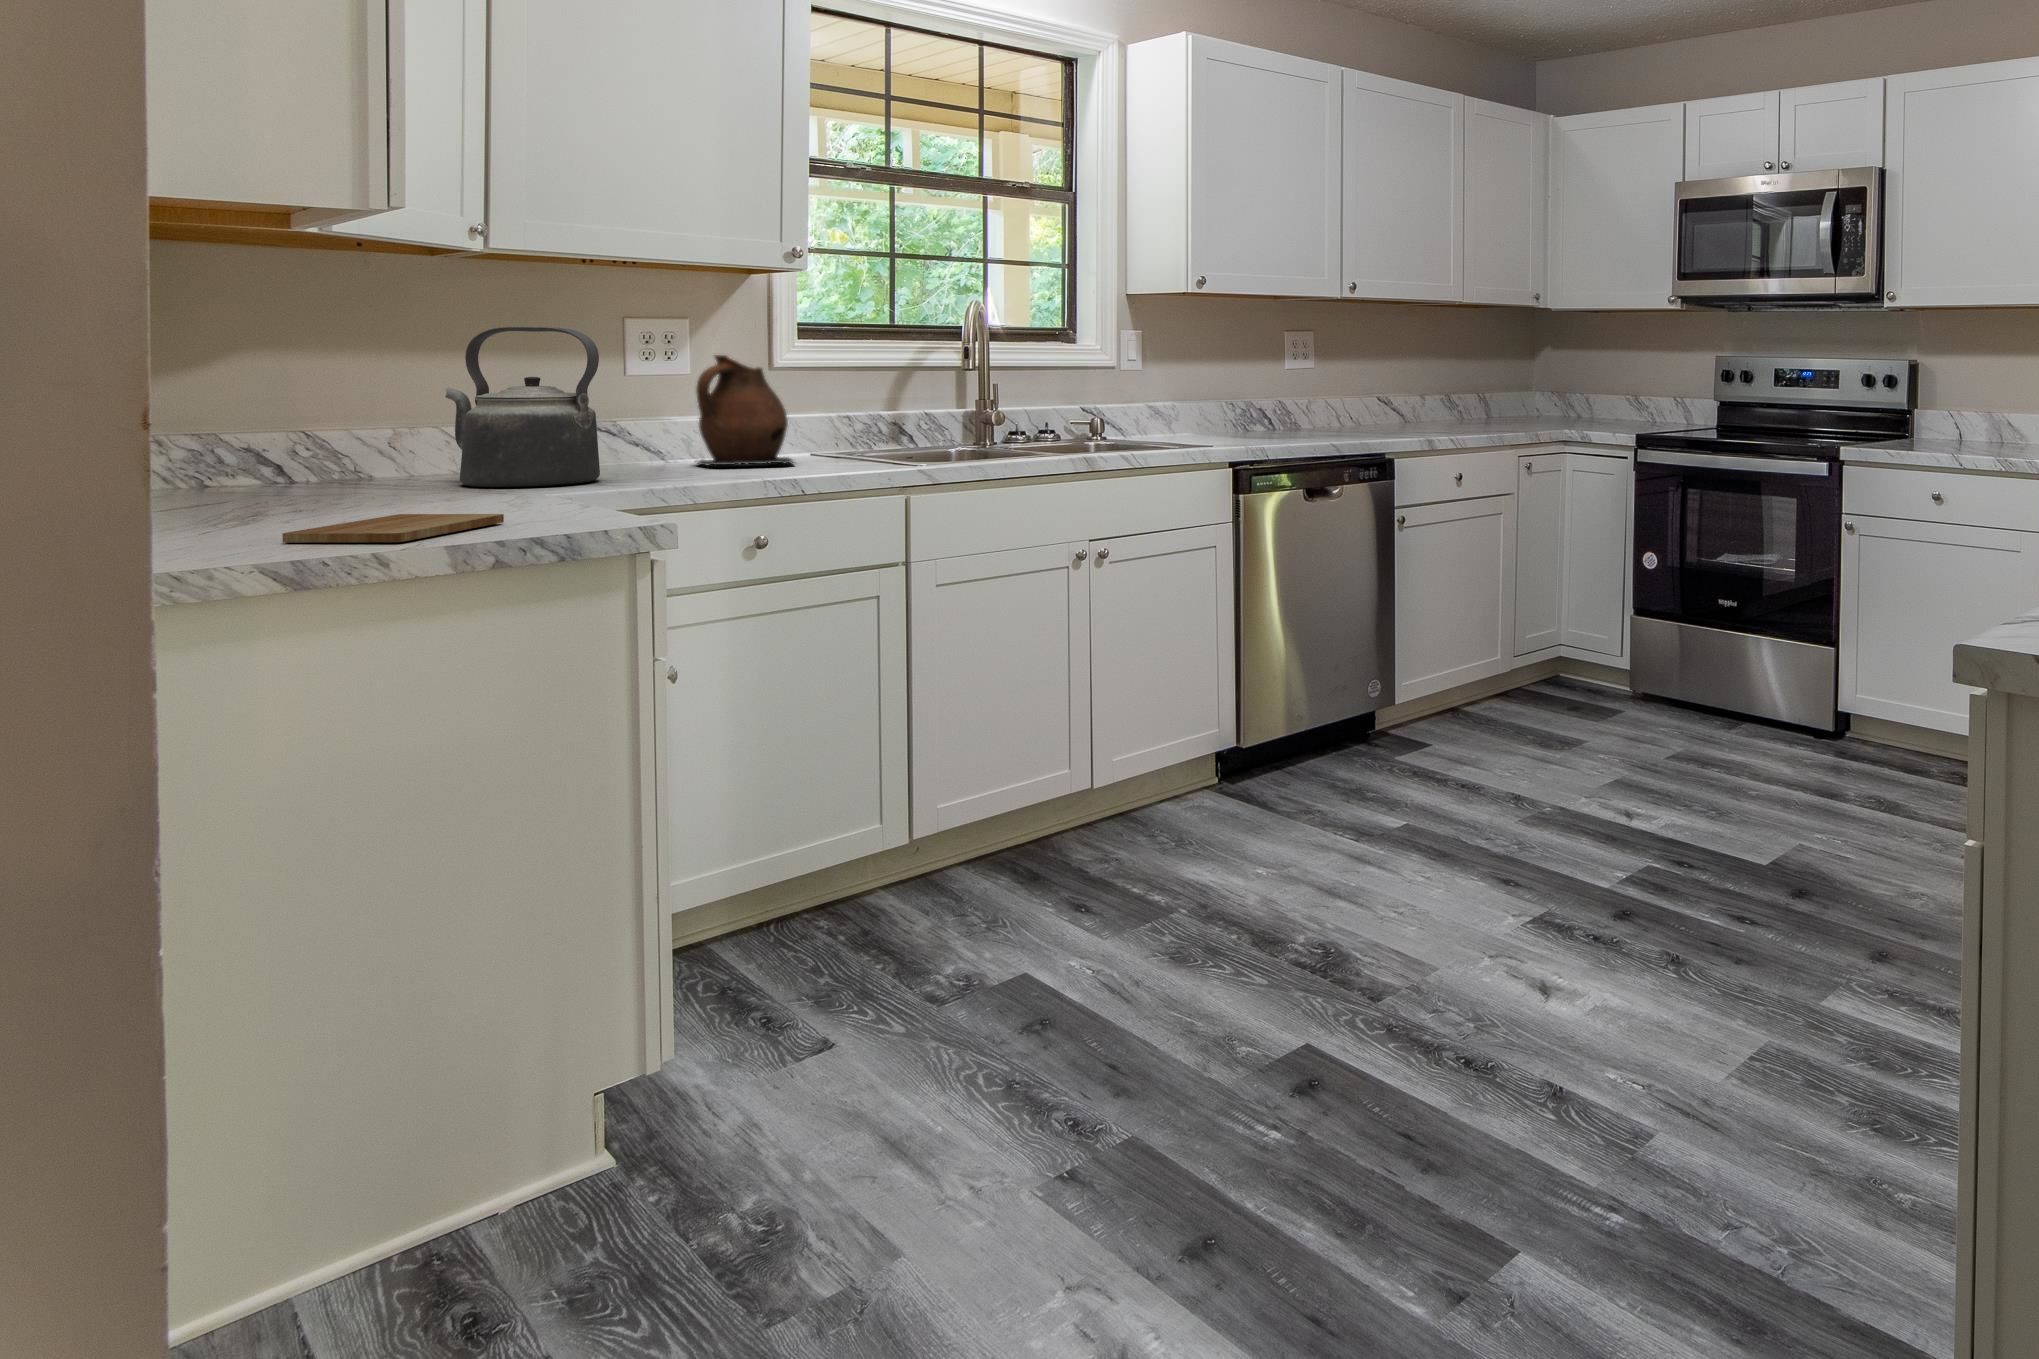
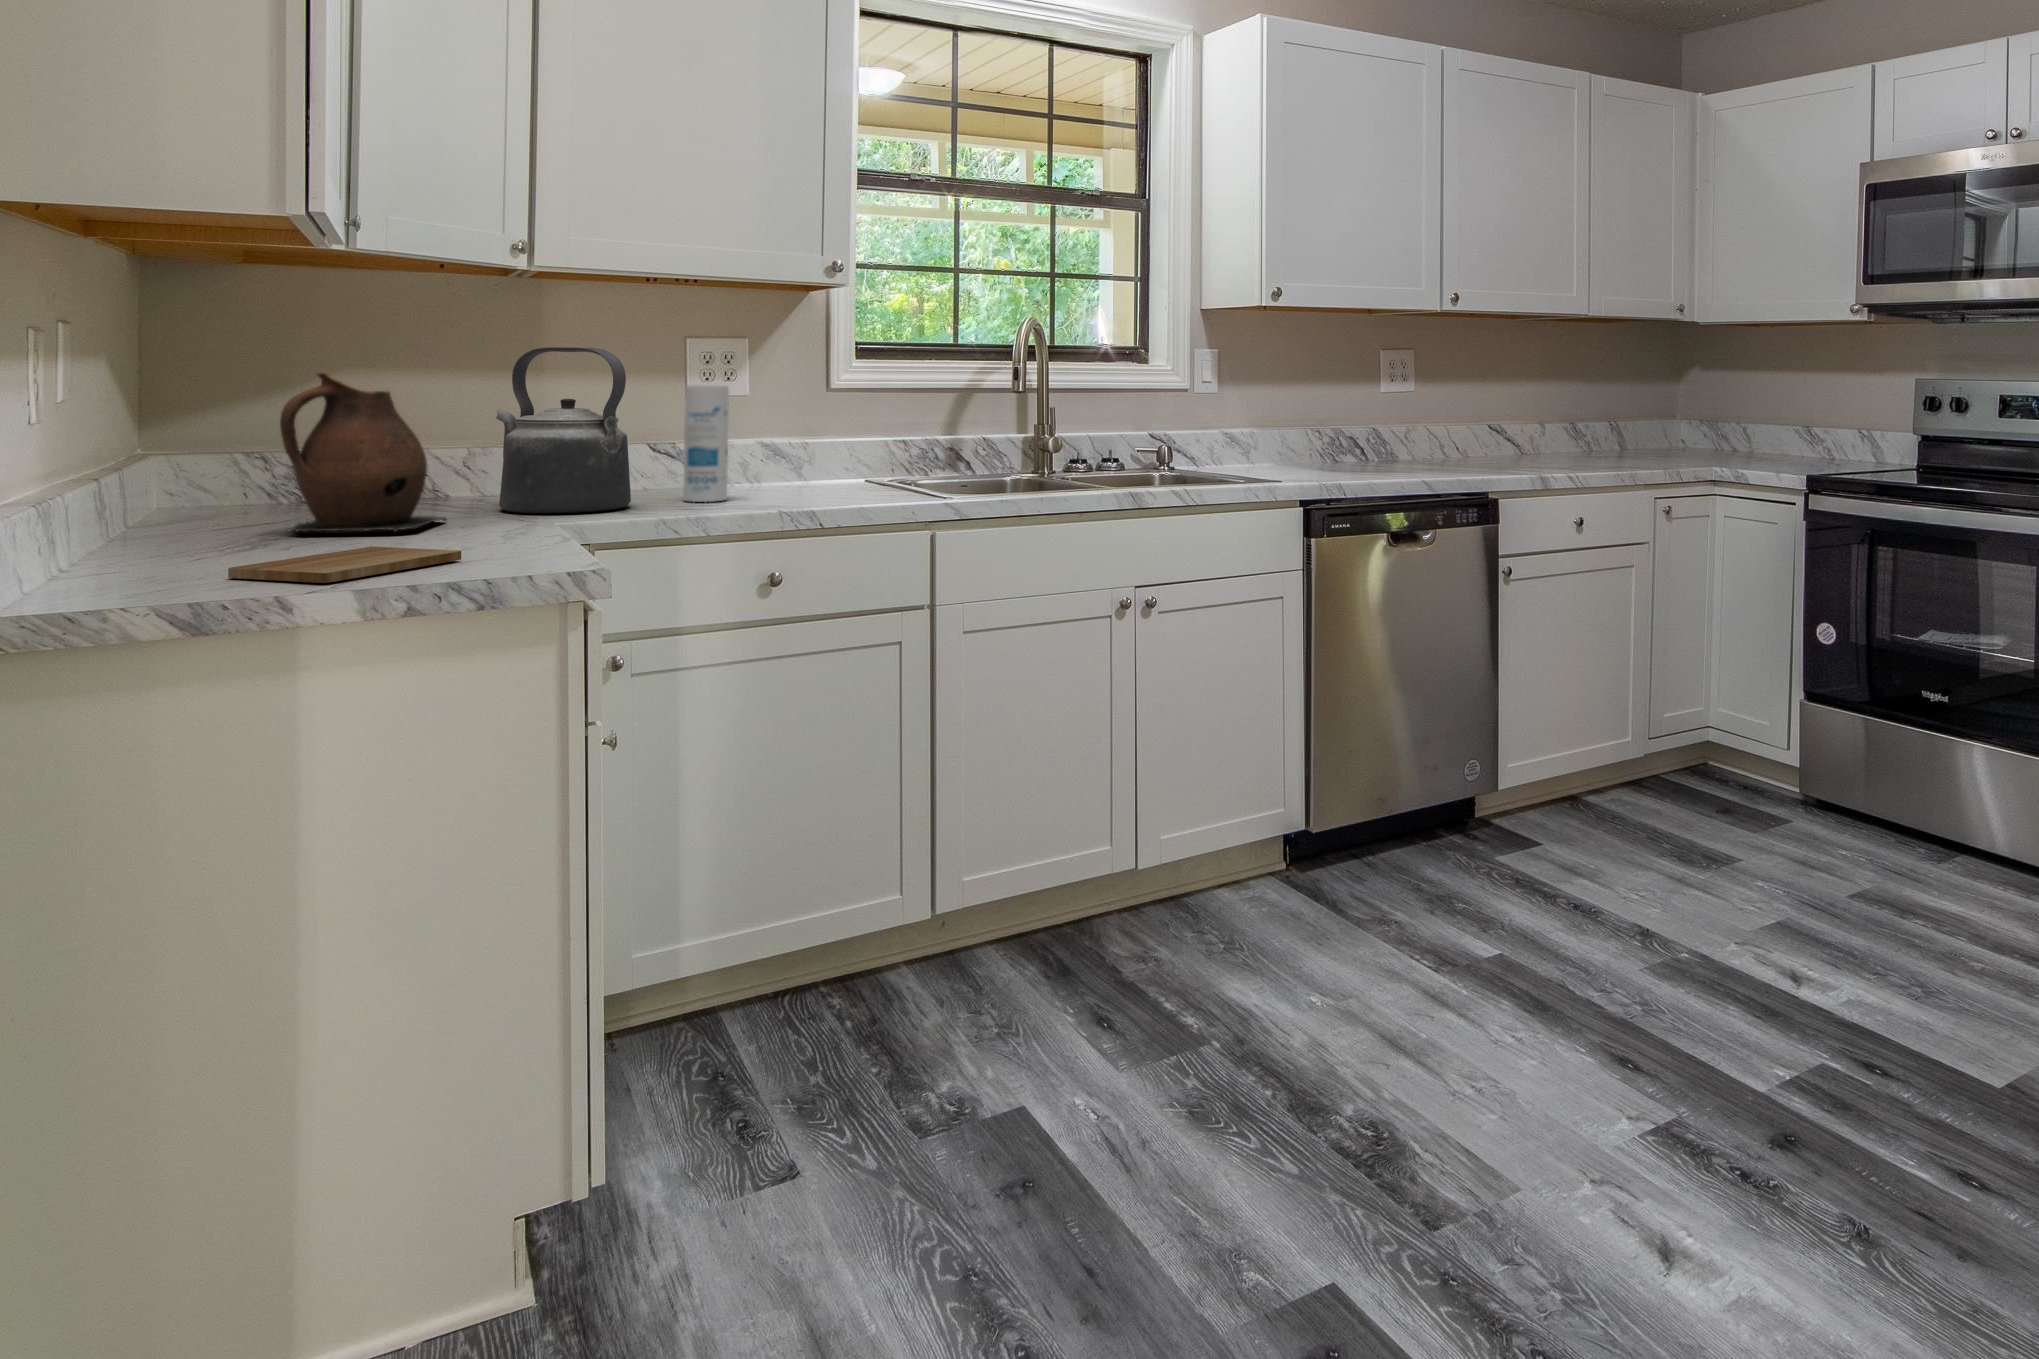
ceramic pitcher: present [696,355,793,466] -> present [280,373,446,532]
canister: none [646,364,693,474] -> present [683,385,729,502]

